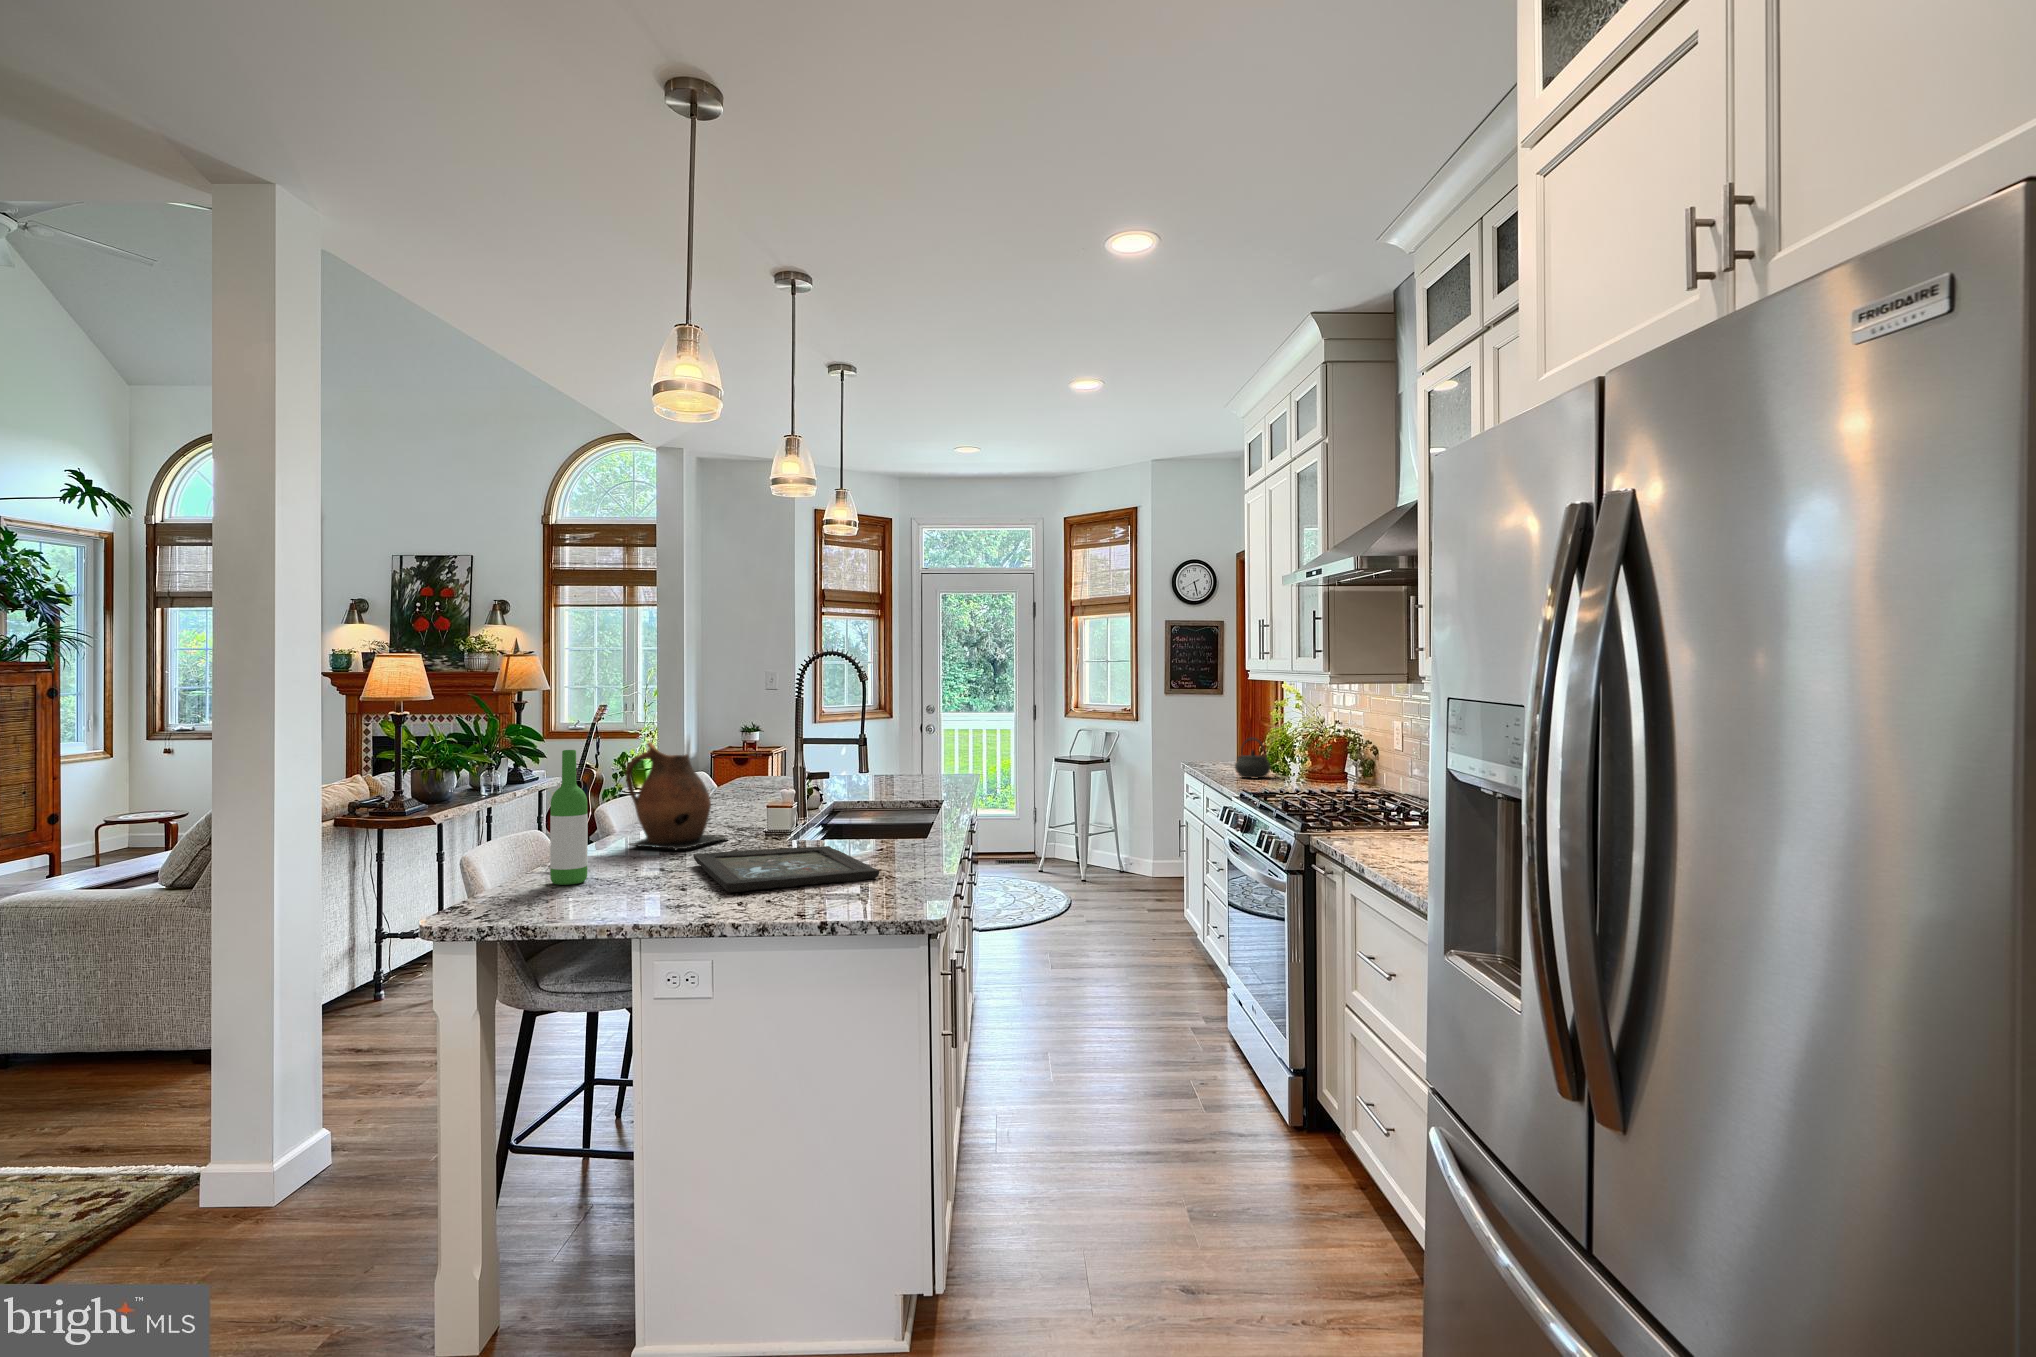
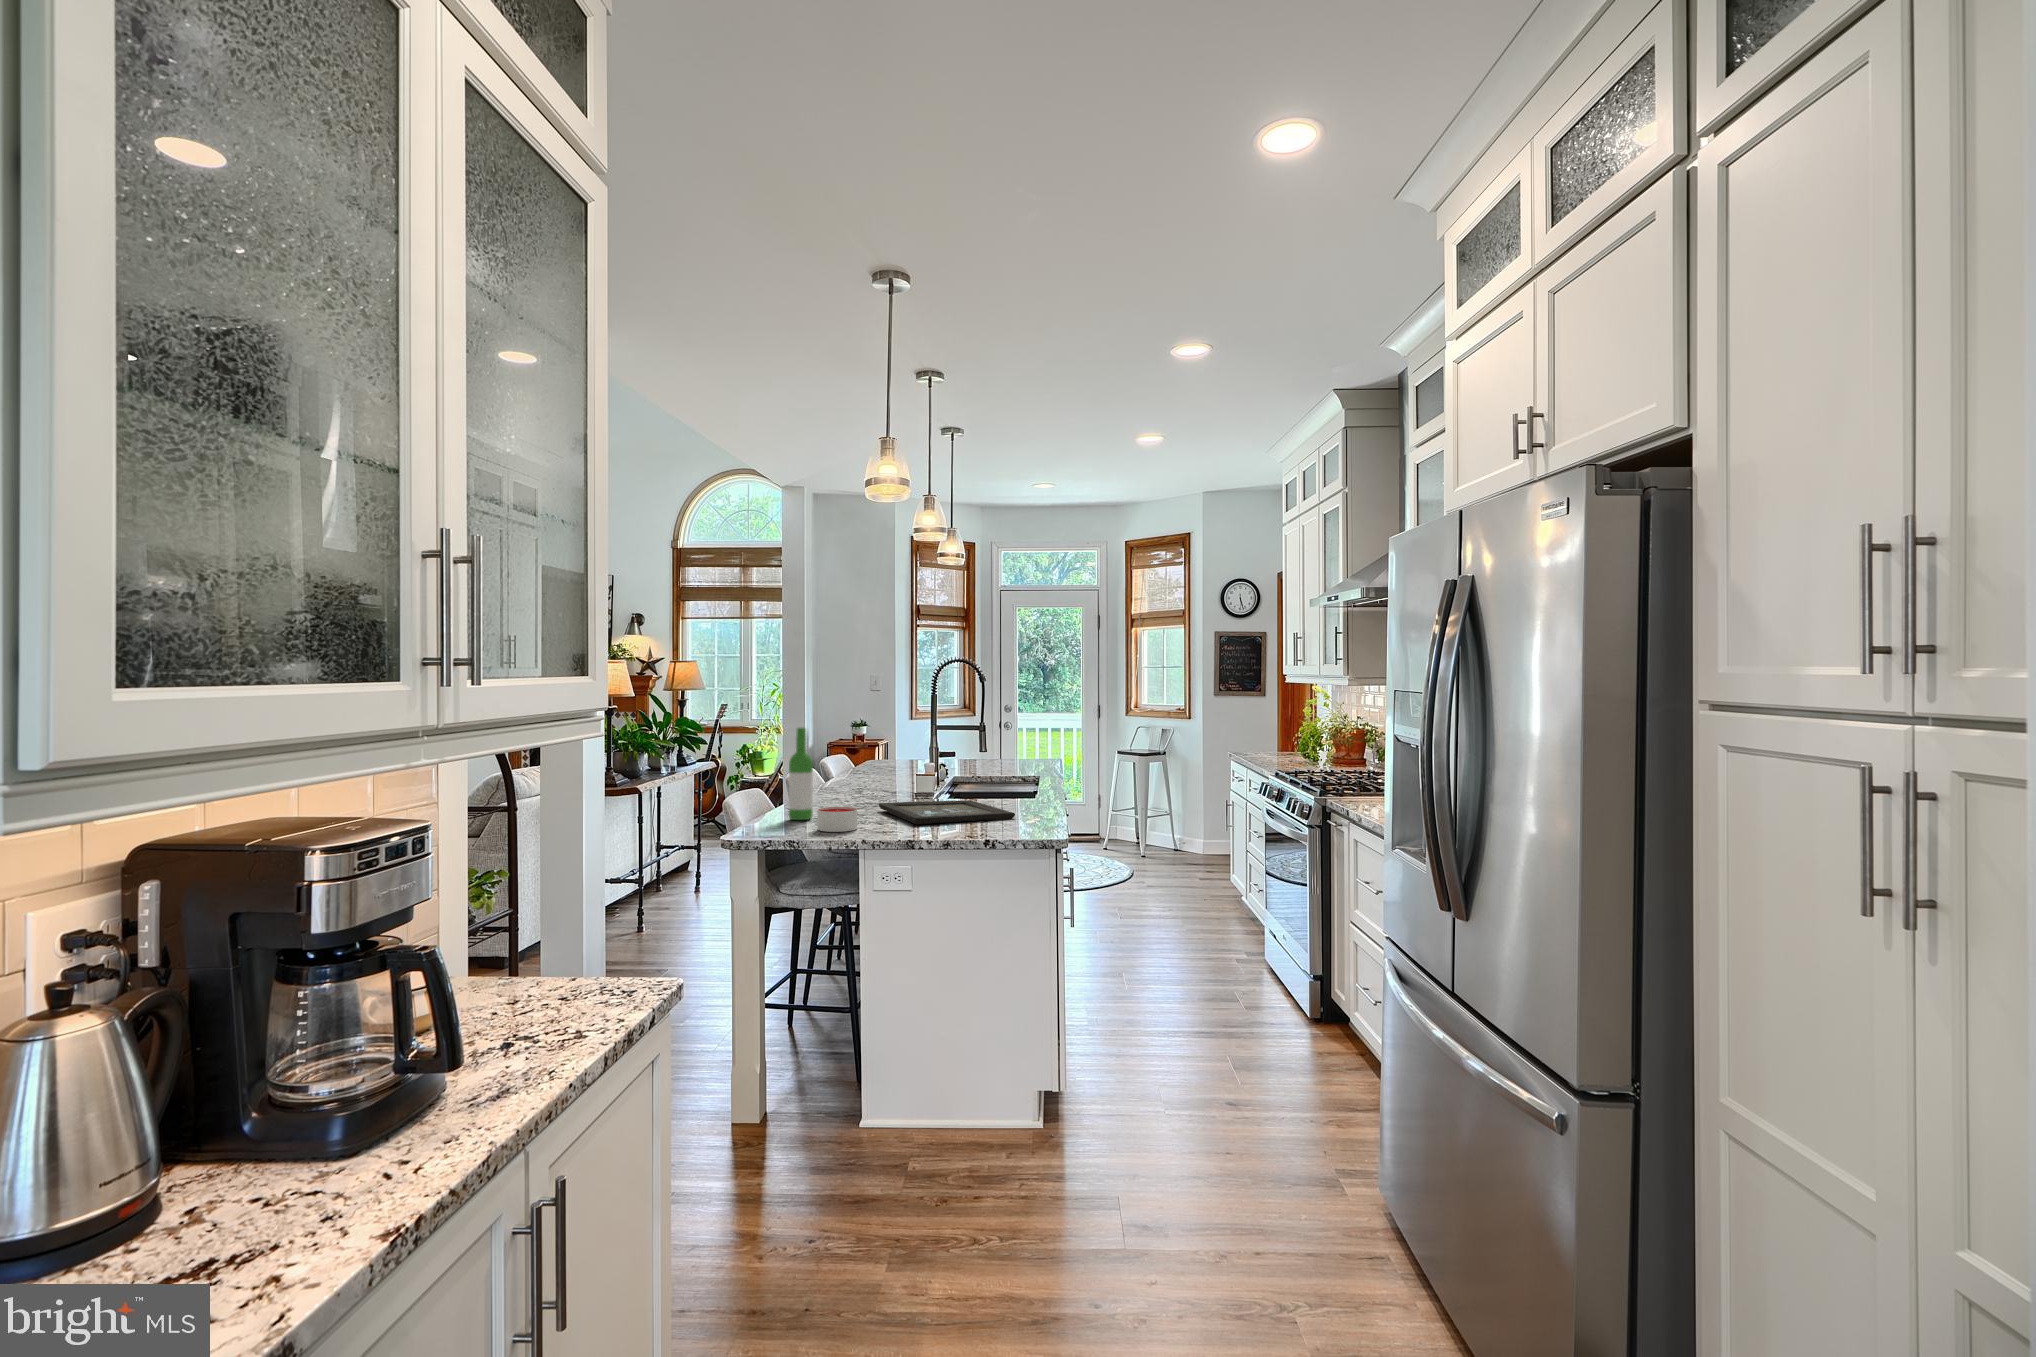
kettle: present [1235,738,1271,778] -> none [1272,730,1302,763]
ceramic pitcher: present [626,742,727,850] -> none [821,725,892,804]
candle: none [576,868,638,909] -> present [817,807,857,832]

